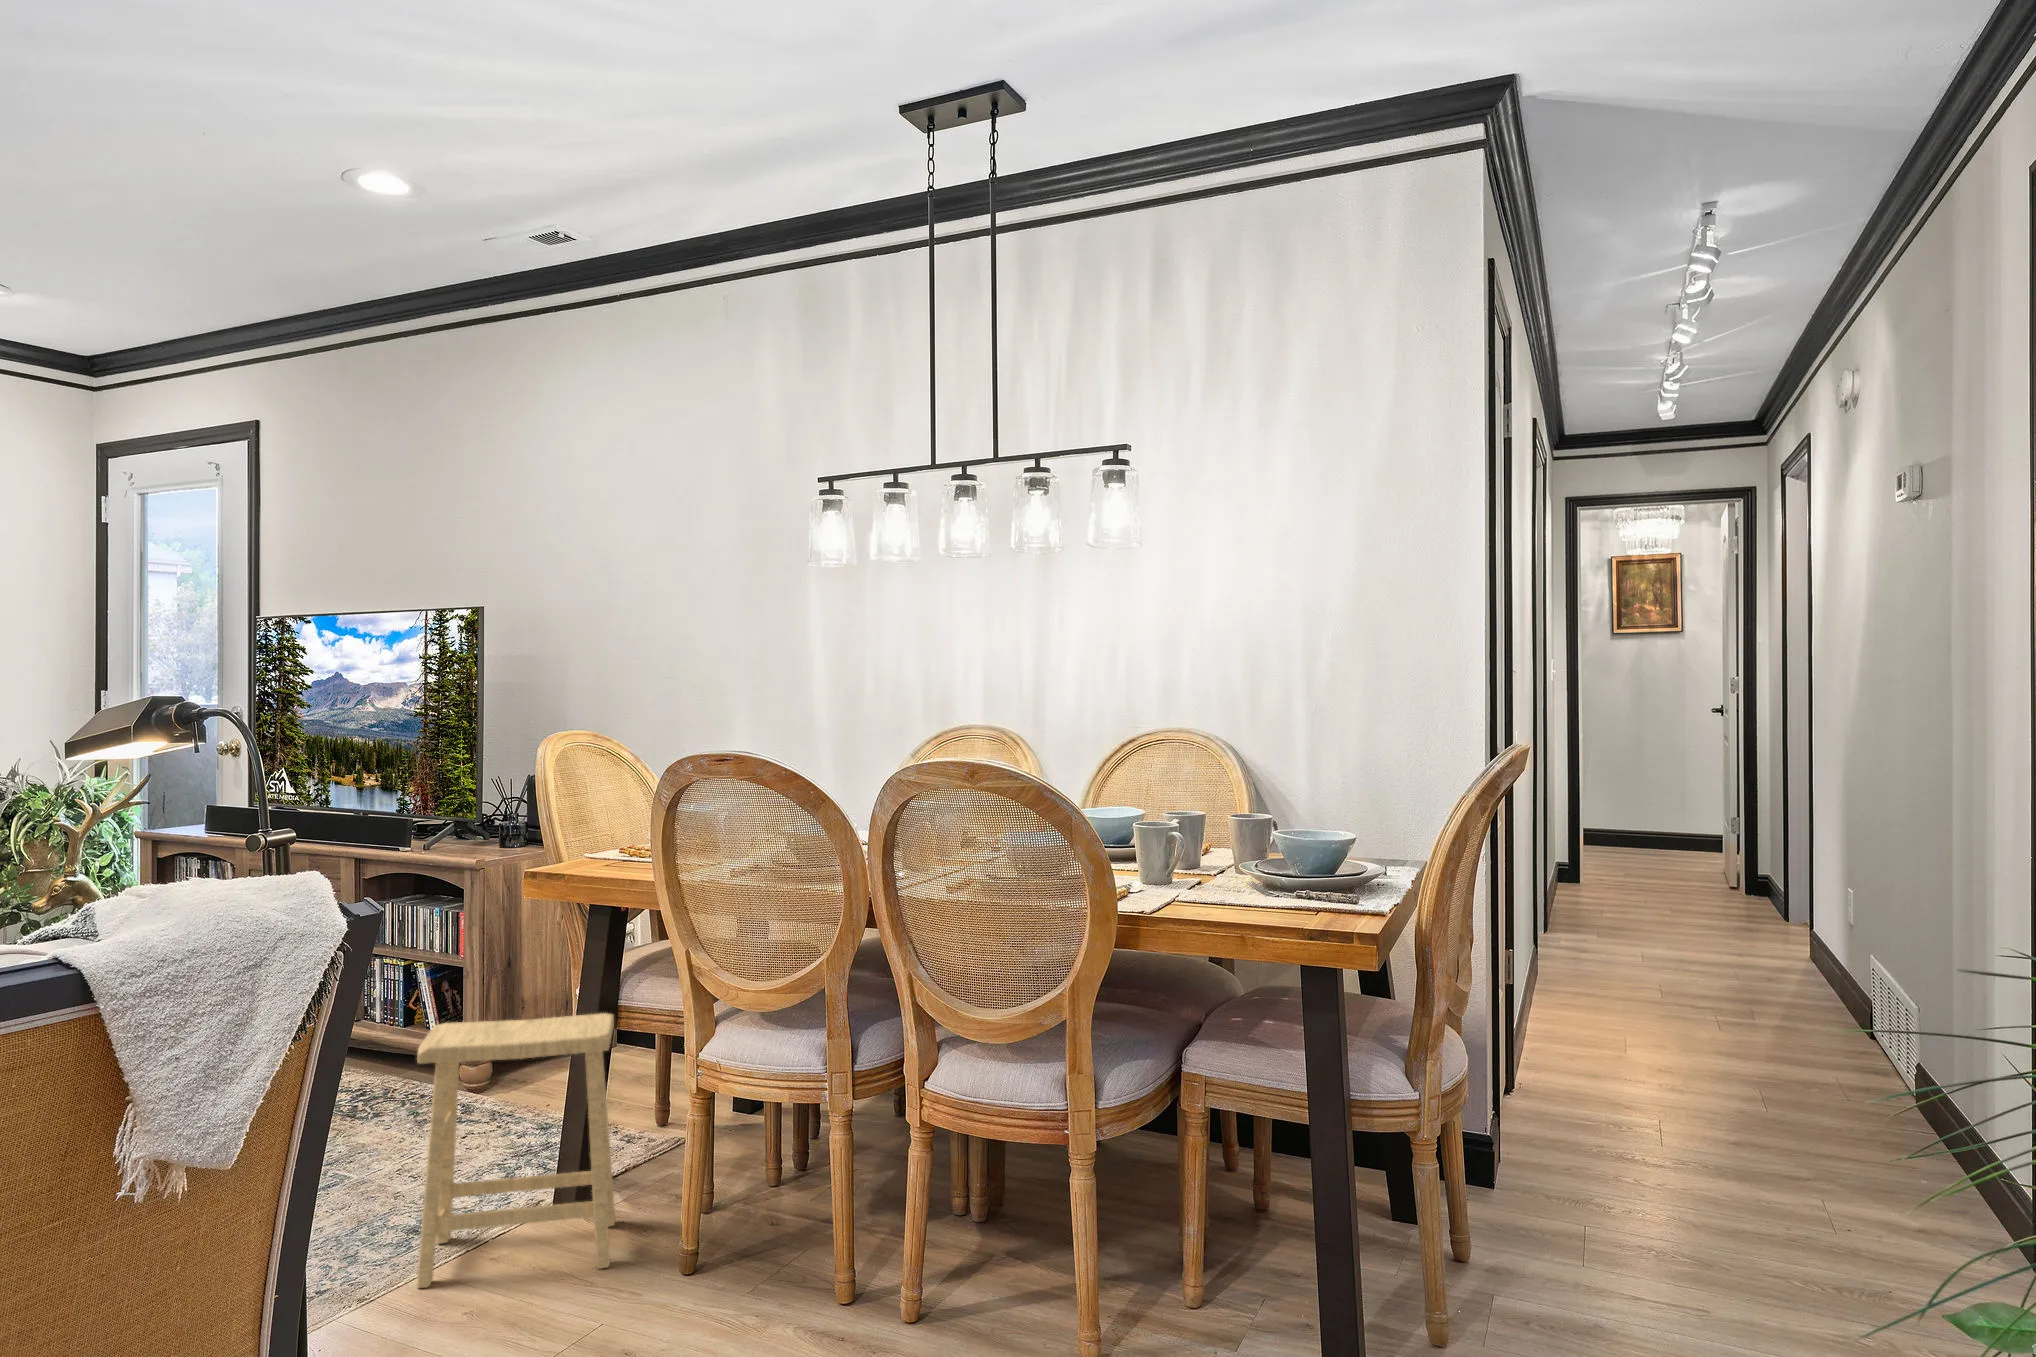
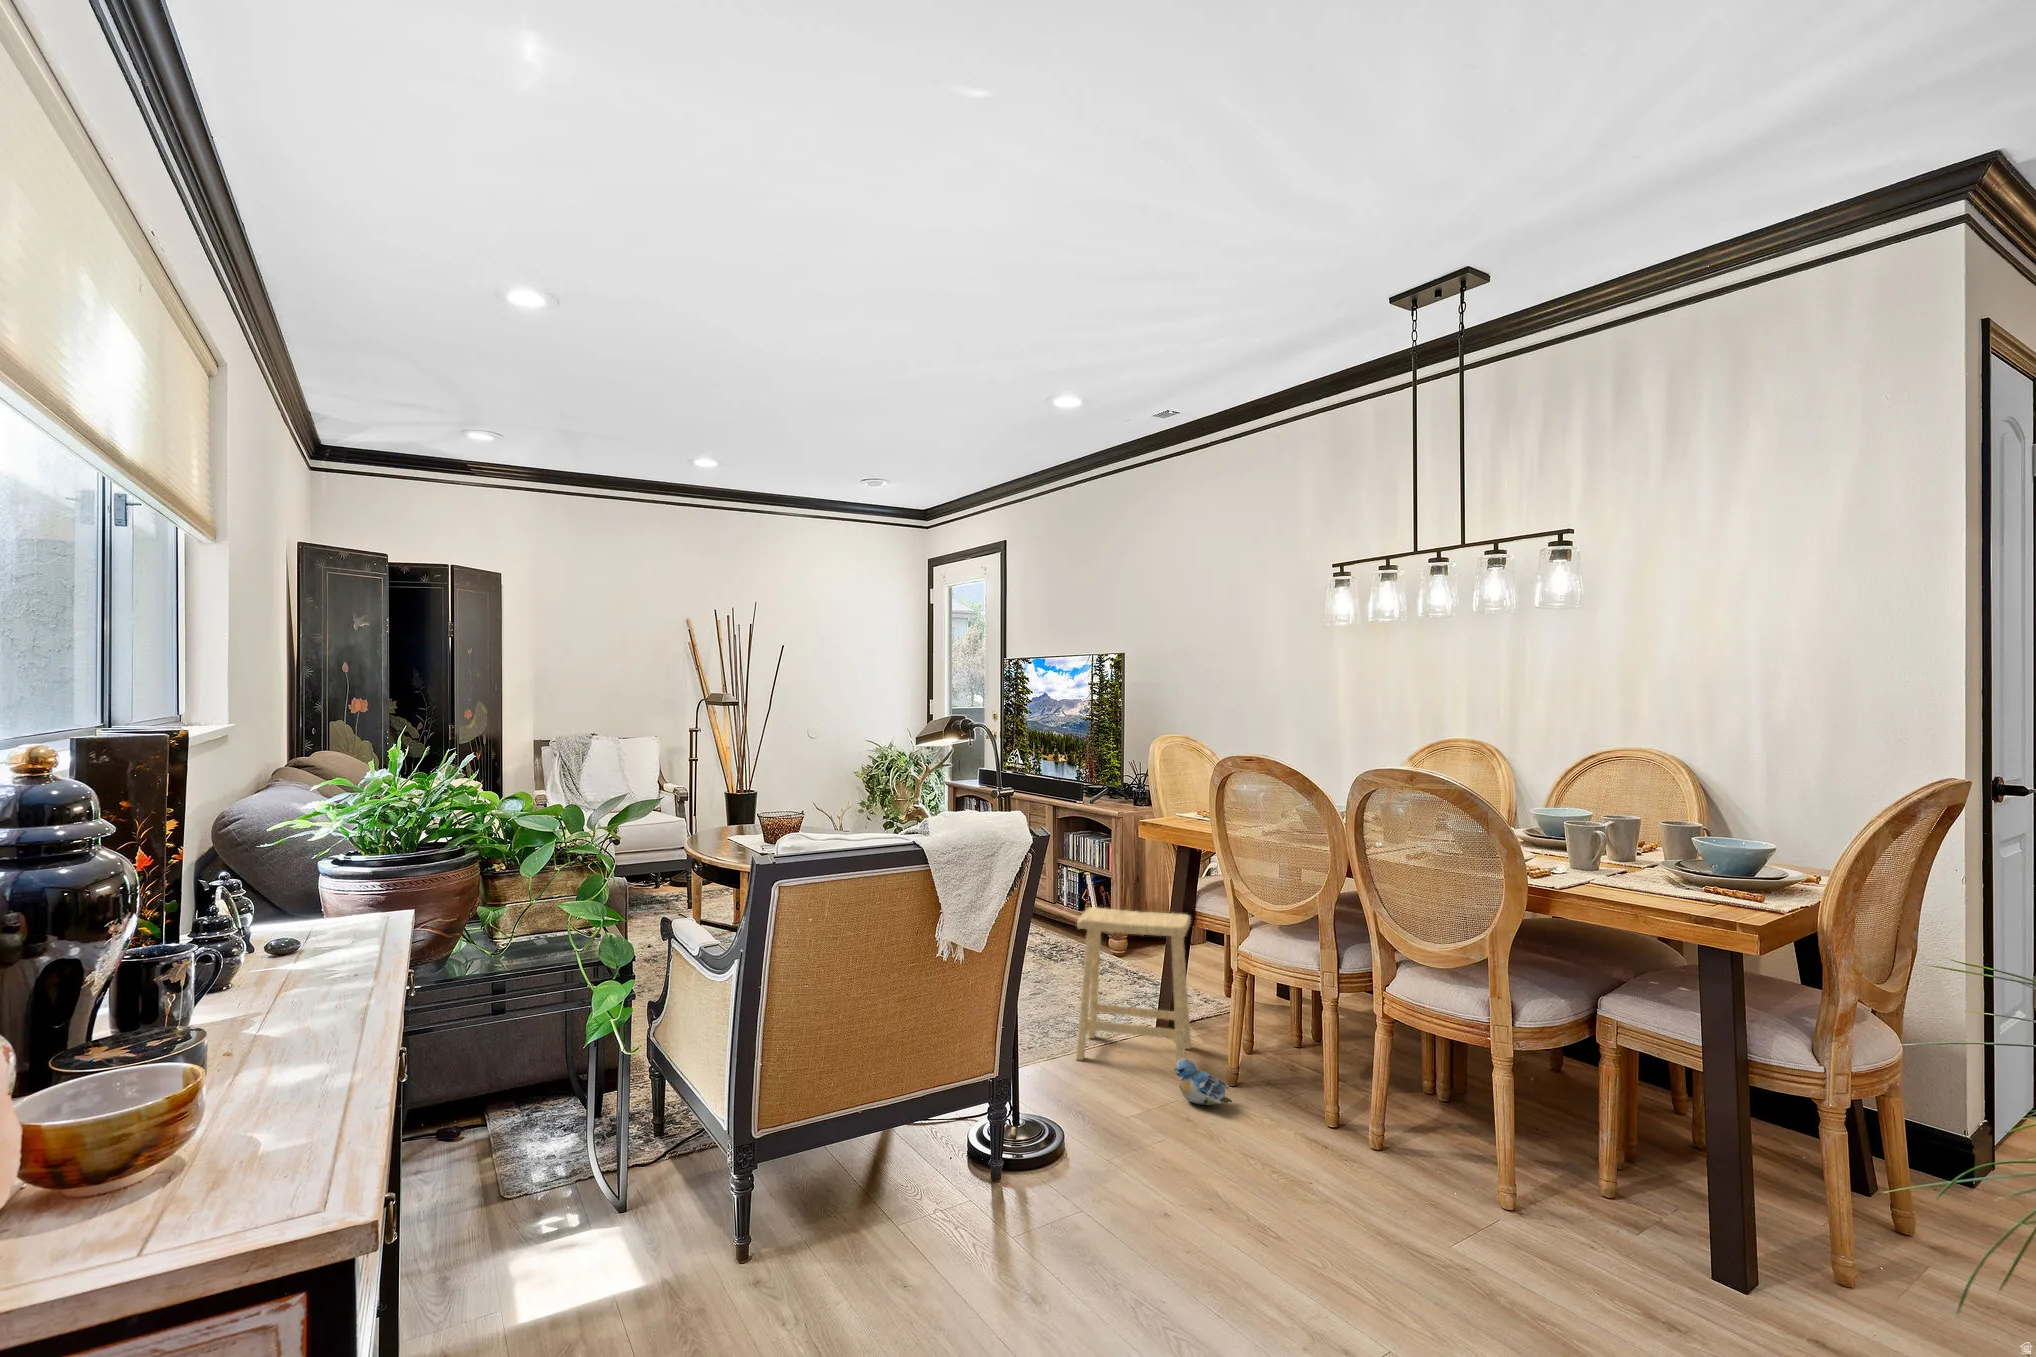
plush toy: none [597,1248,693,1316] -> present [1174,1059,1232,1105]

